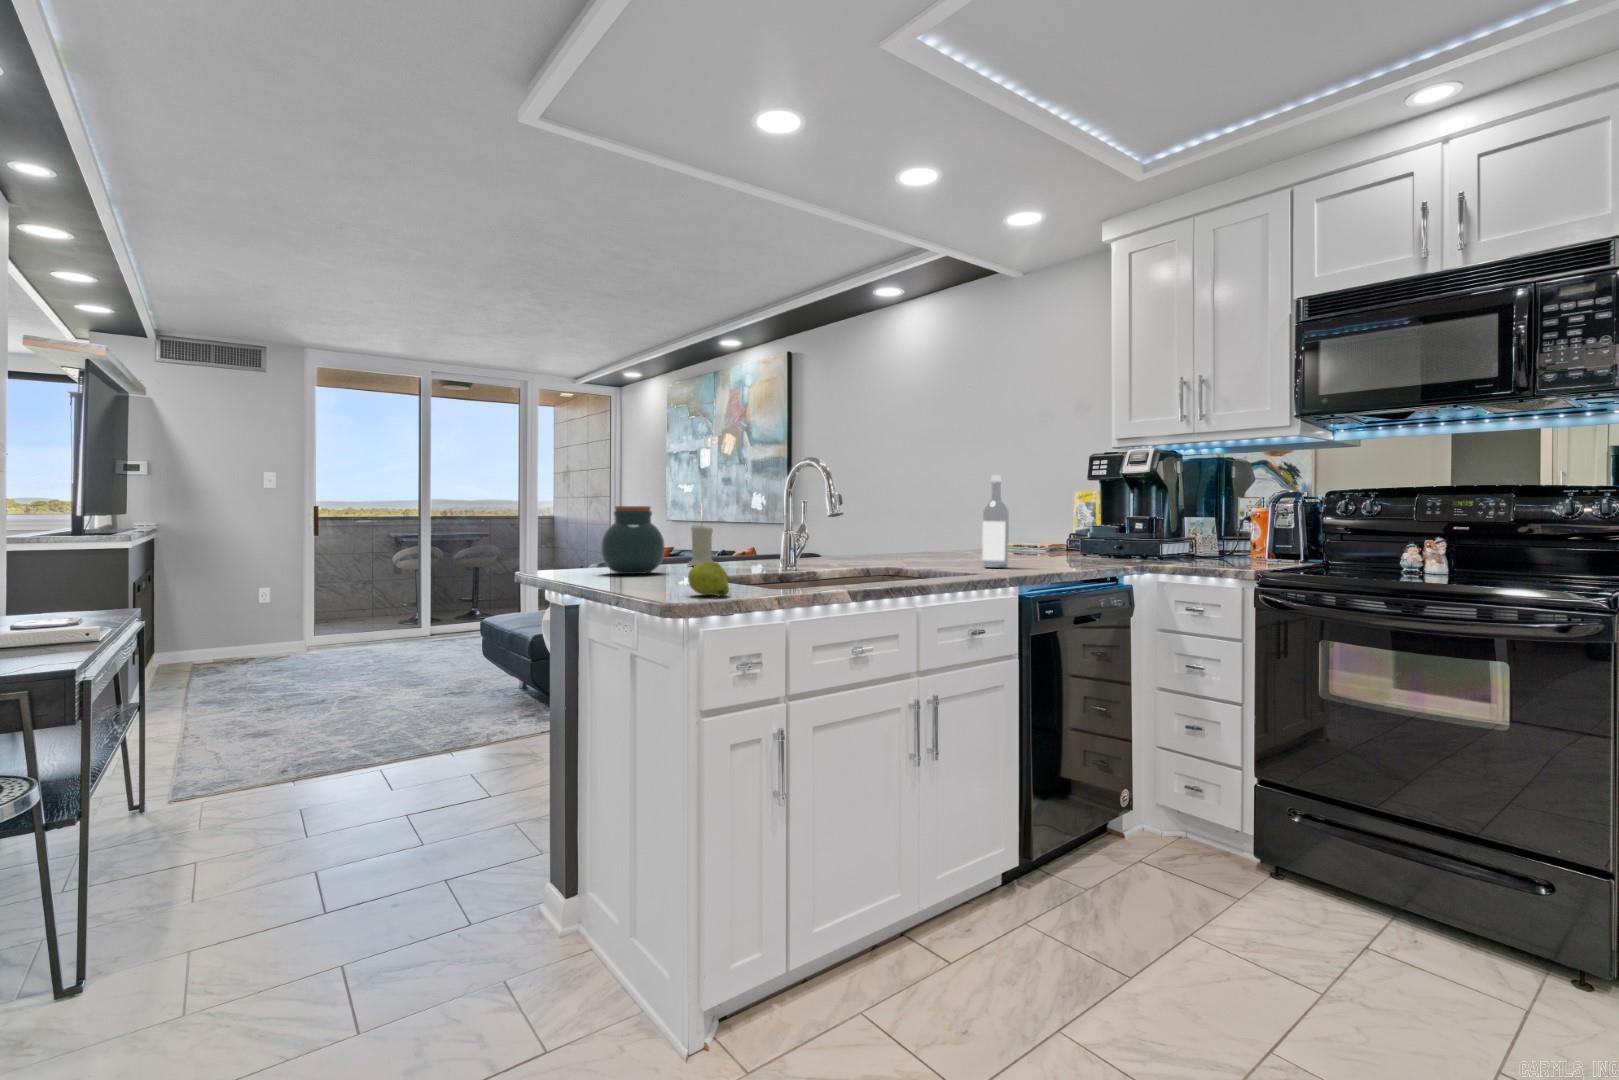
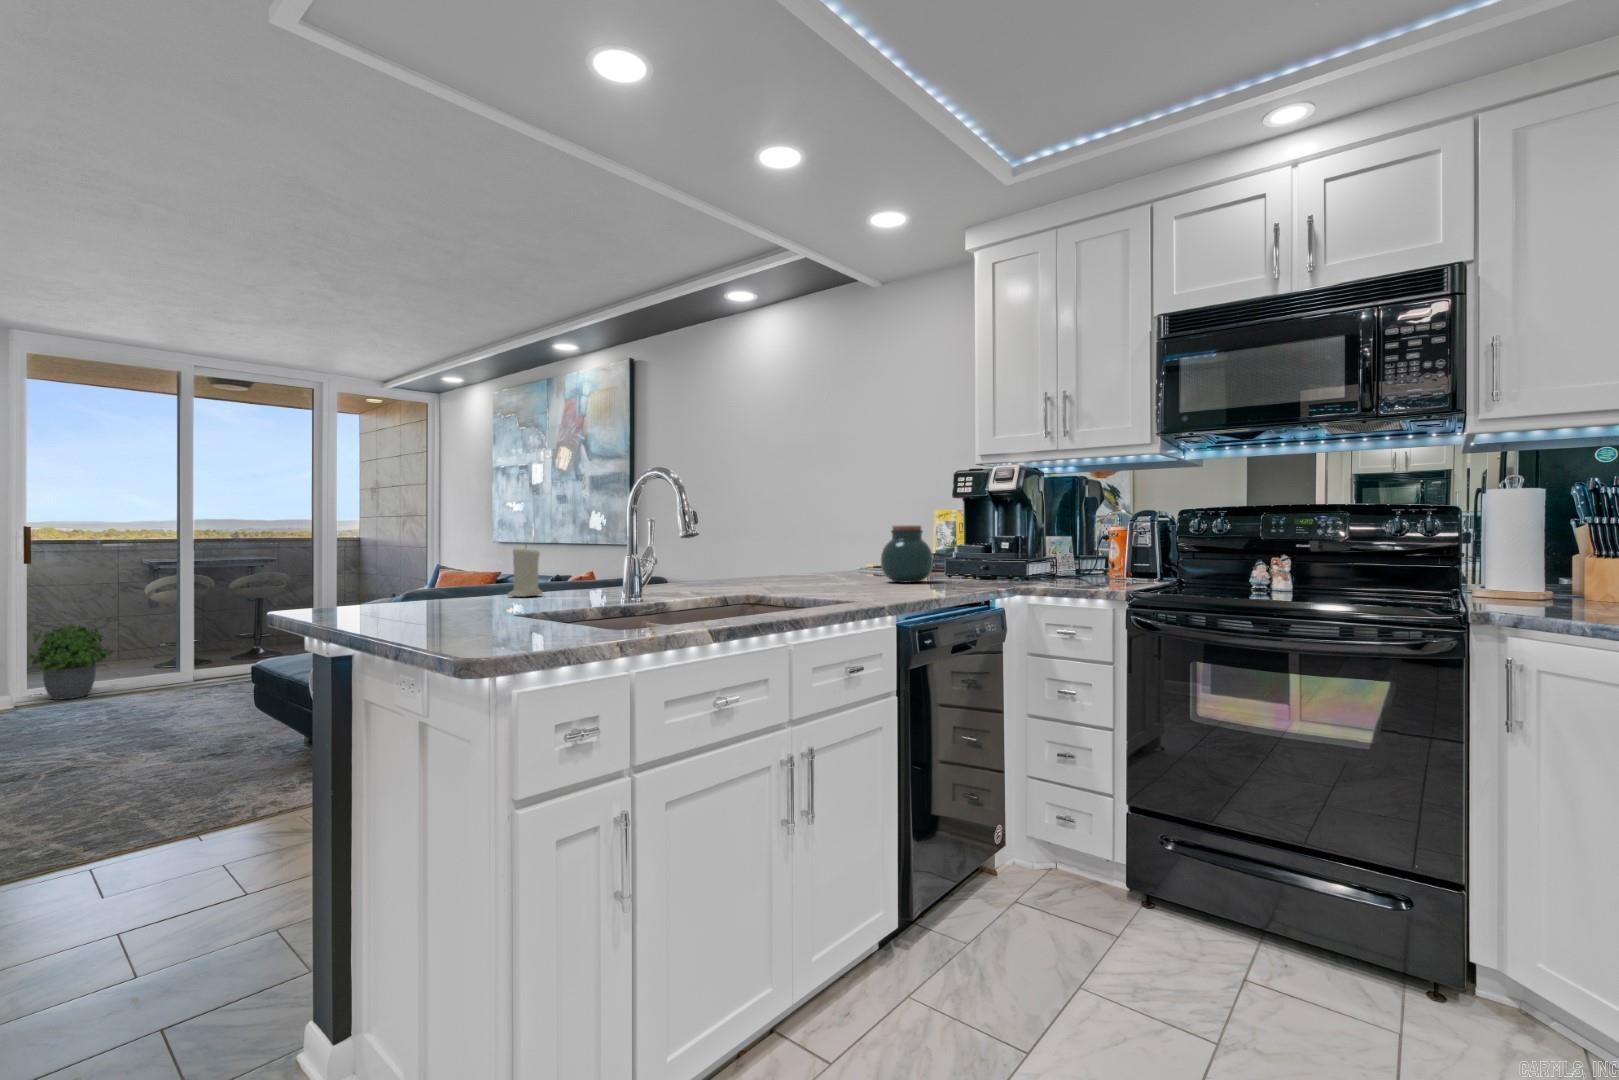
wine bottle: present [982,475,1009,568] -> none [852,491,879,593]
jar: present [601,506,665,574] -> present [881,525,933,583]
fruit: present [688,561,729,598] -> none [499,596,554,645]
potted plant: none [314,586,374,647] -> present [28,623,113,700]

